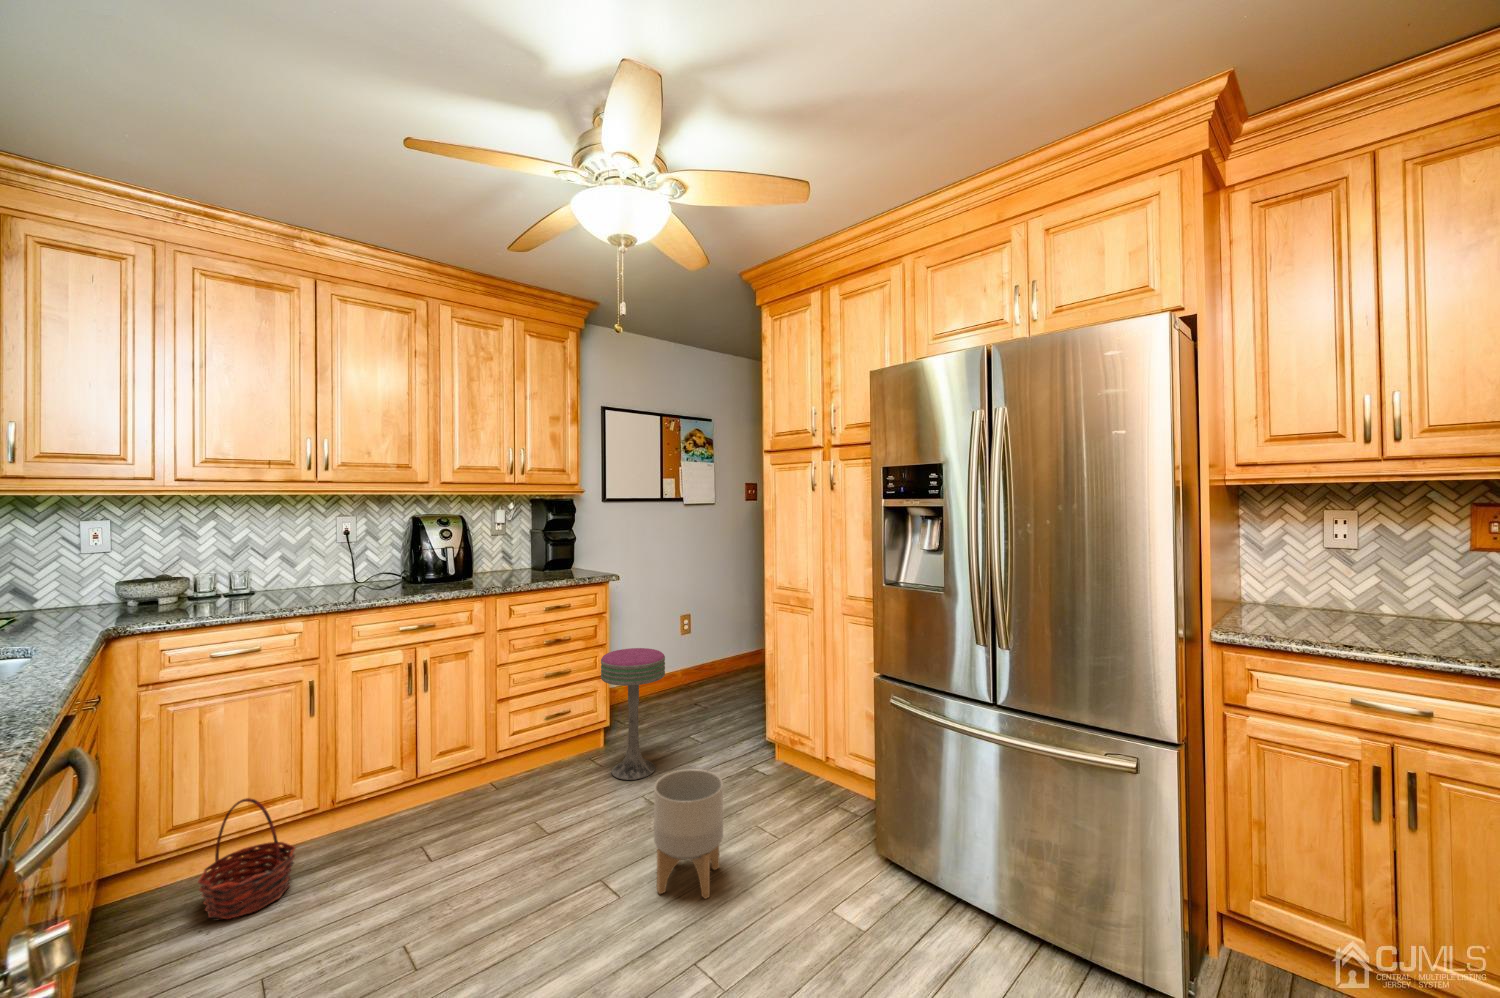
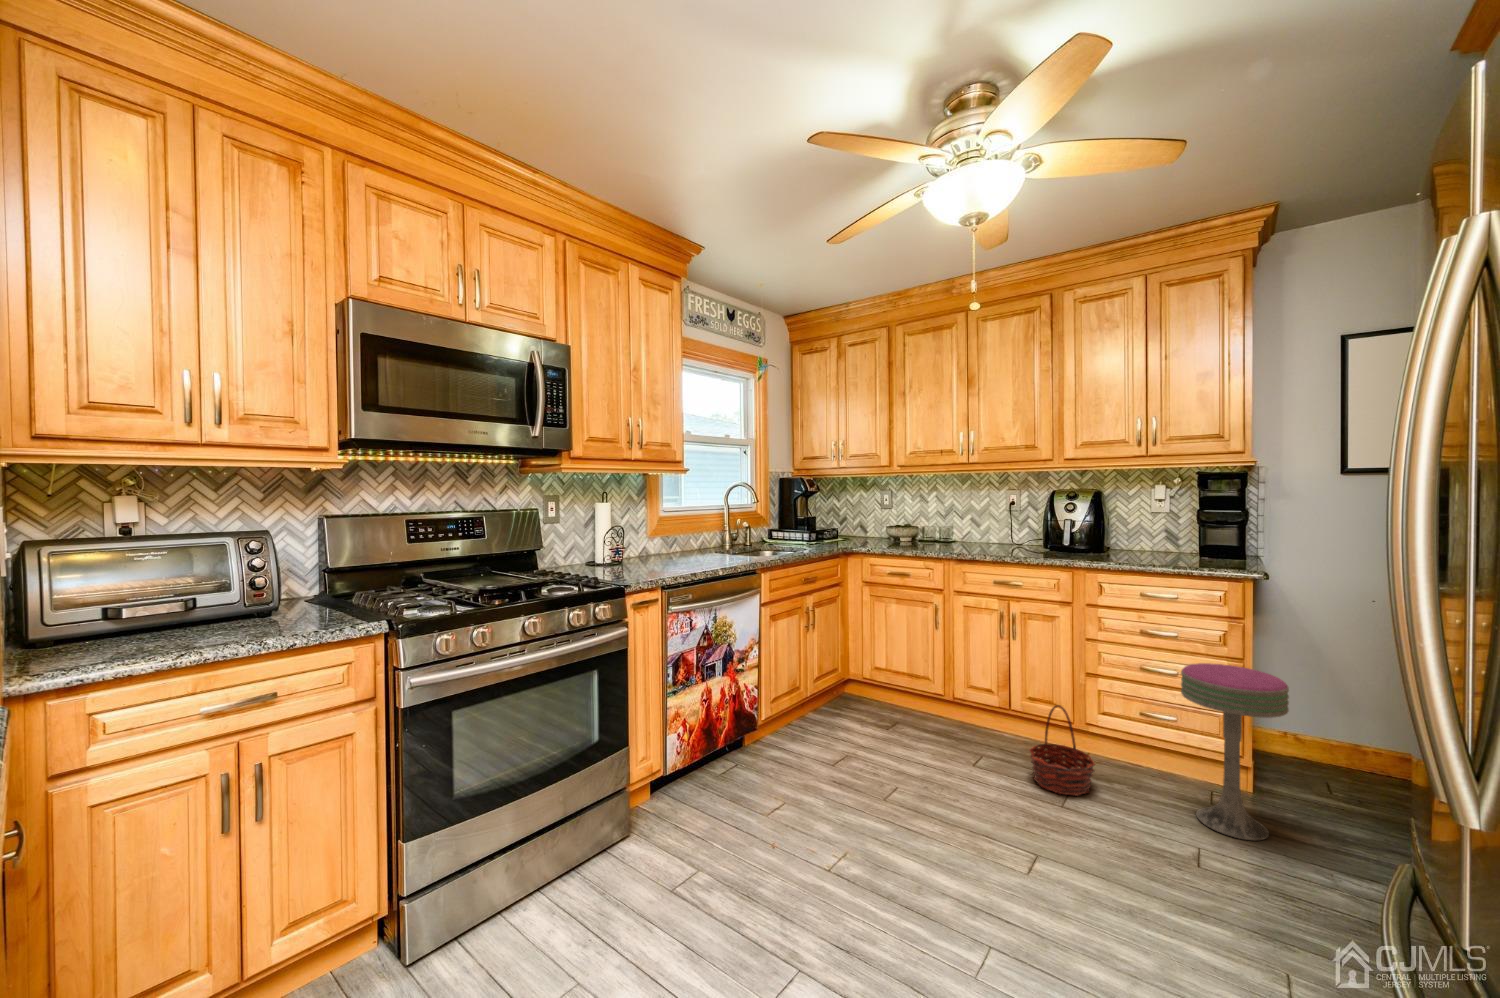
planter: present [654,769,723,899] -> none [1054,786,1149,942]
basket: present [198,798,296,919] -> present [1029,705,1095,796]

